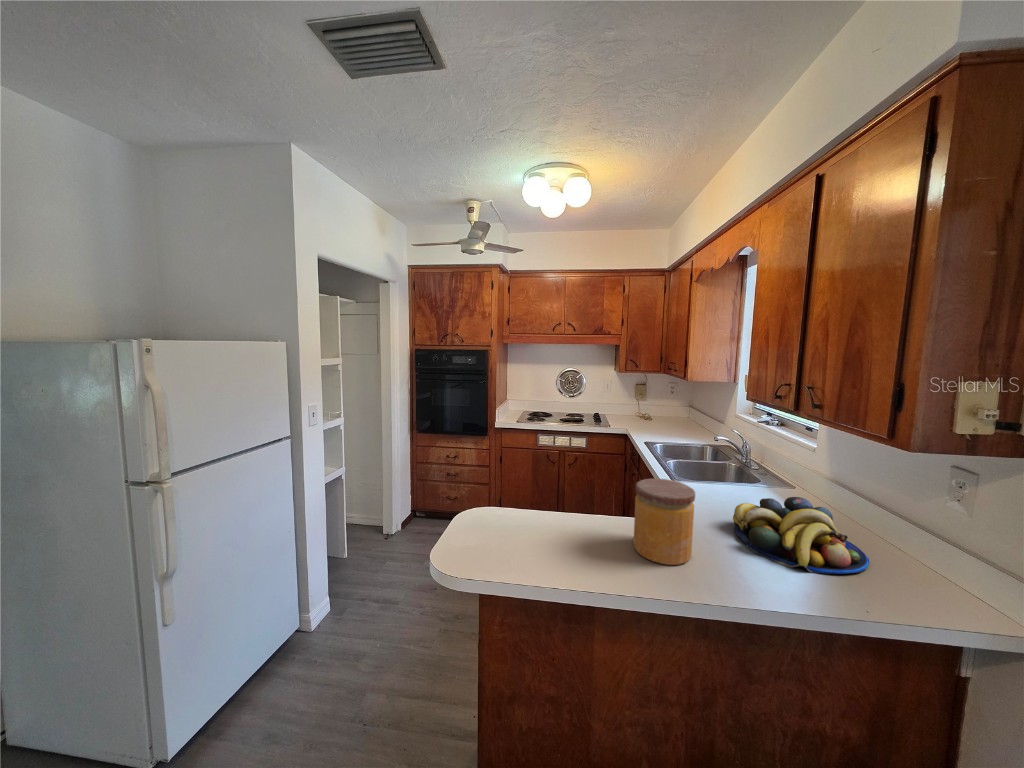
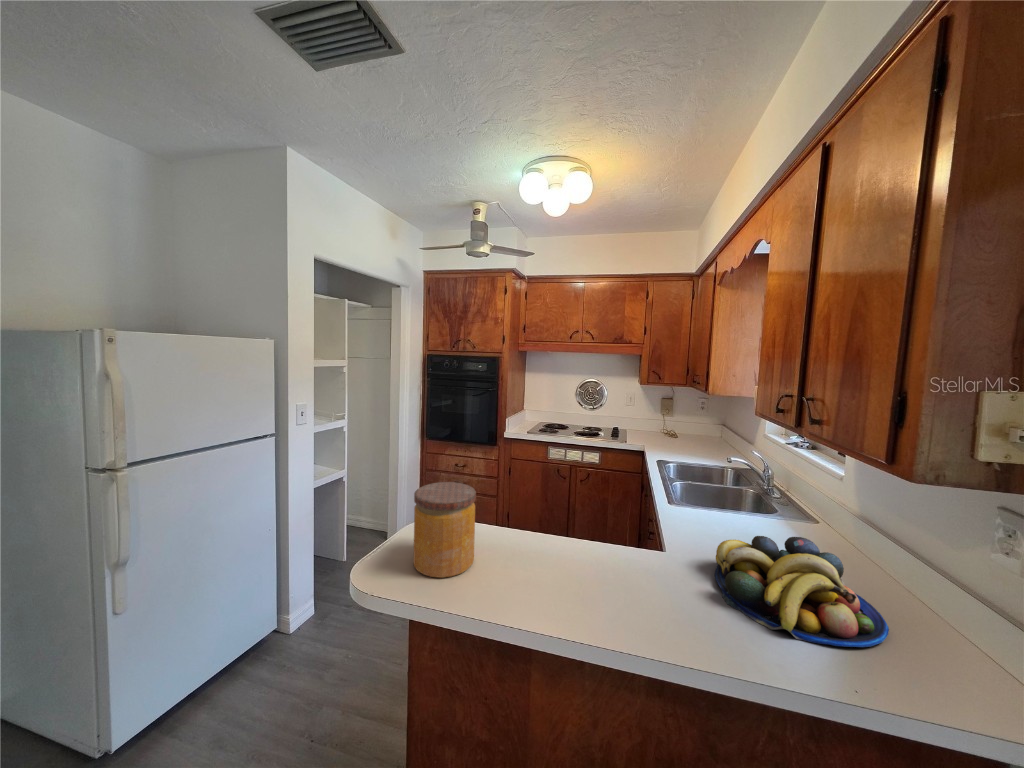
jar: present [633,479,695,565] -> present [414,482,476,578]

